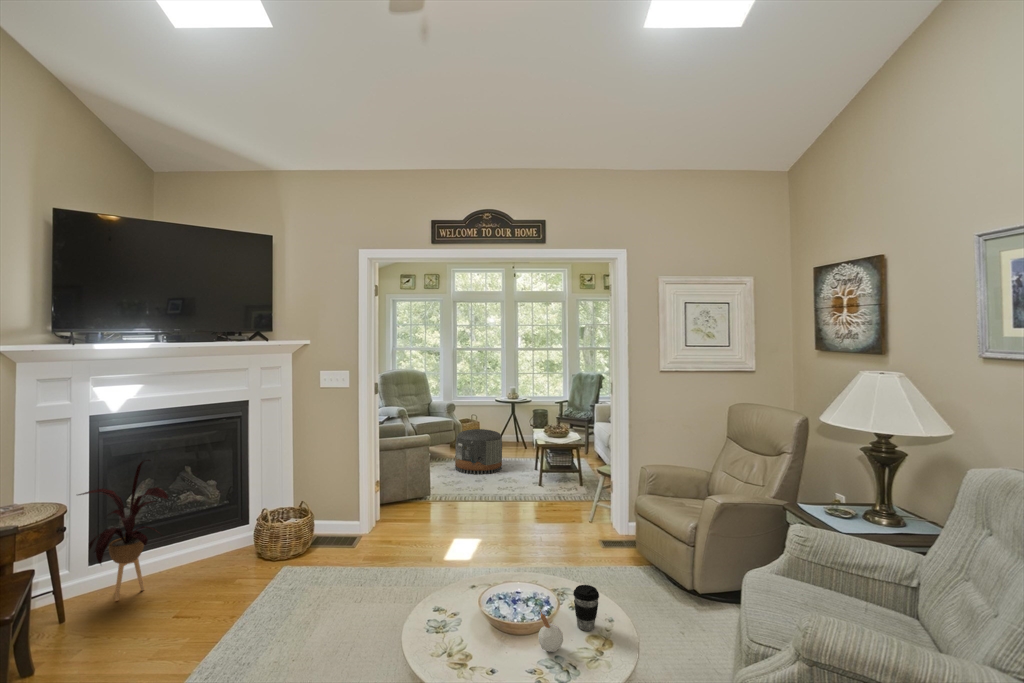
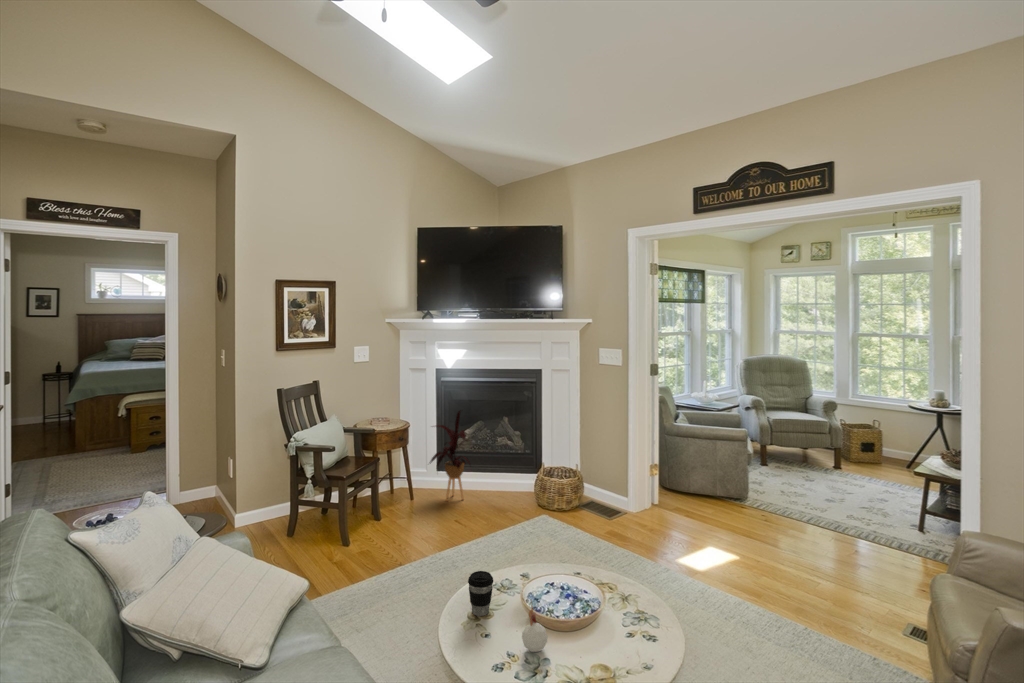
pouf: present [455,429,502,474] -> none [806,435,877,496]
coffee cup: present [573,585,599,631] -> present [468,571,493,616]

